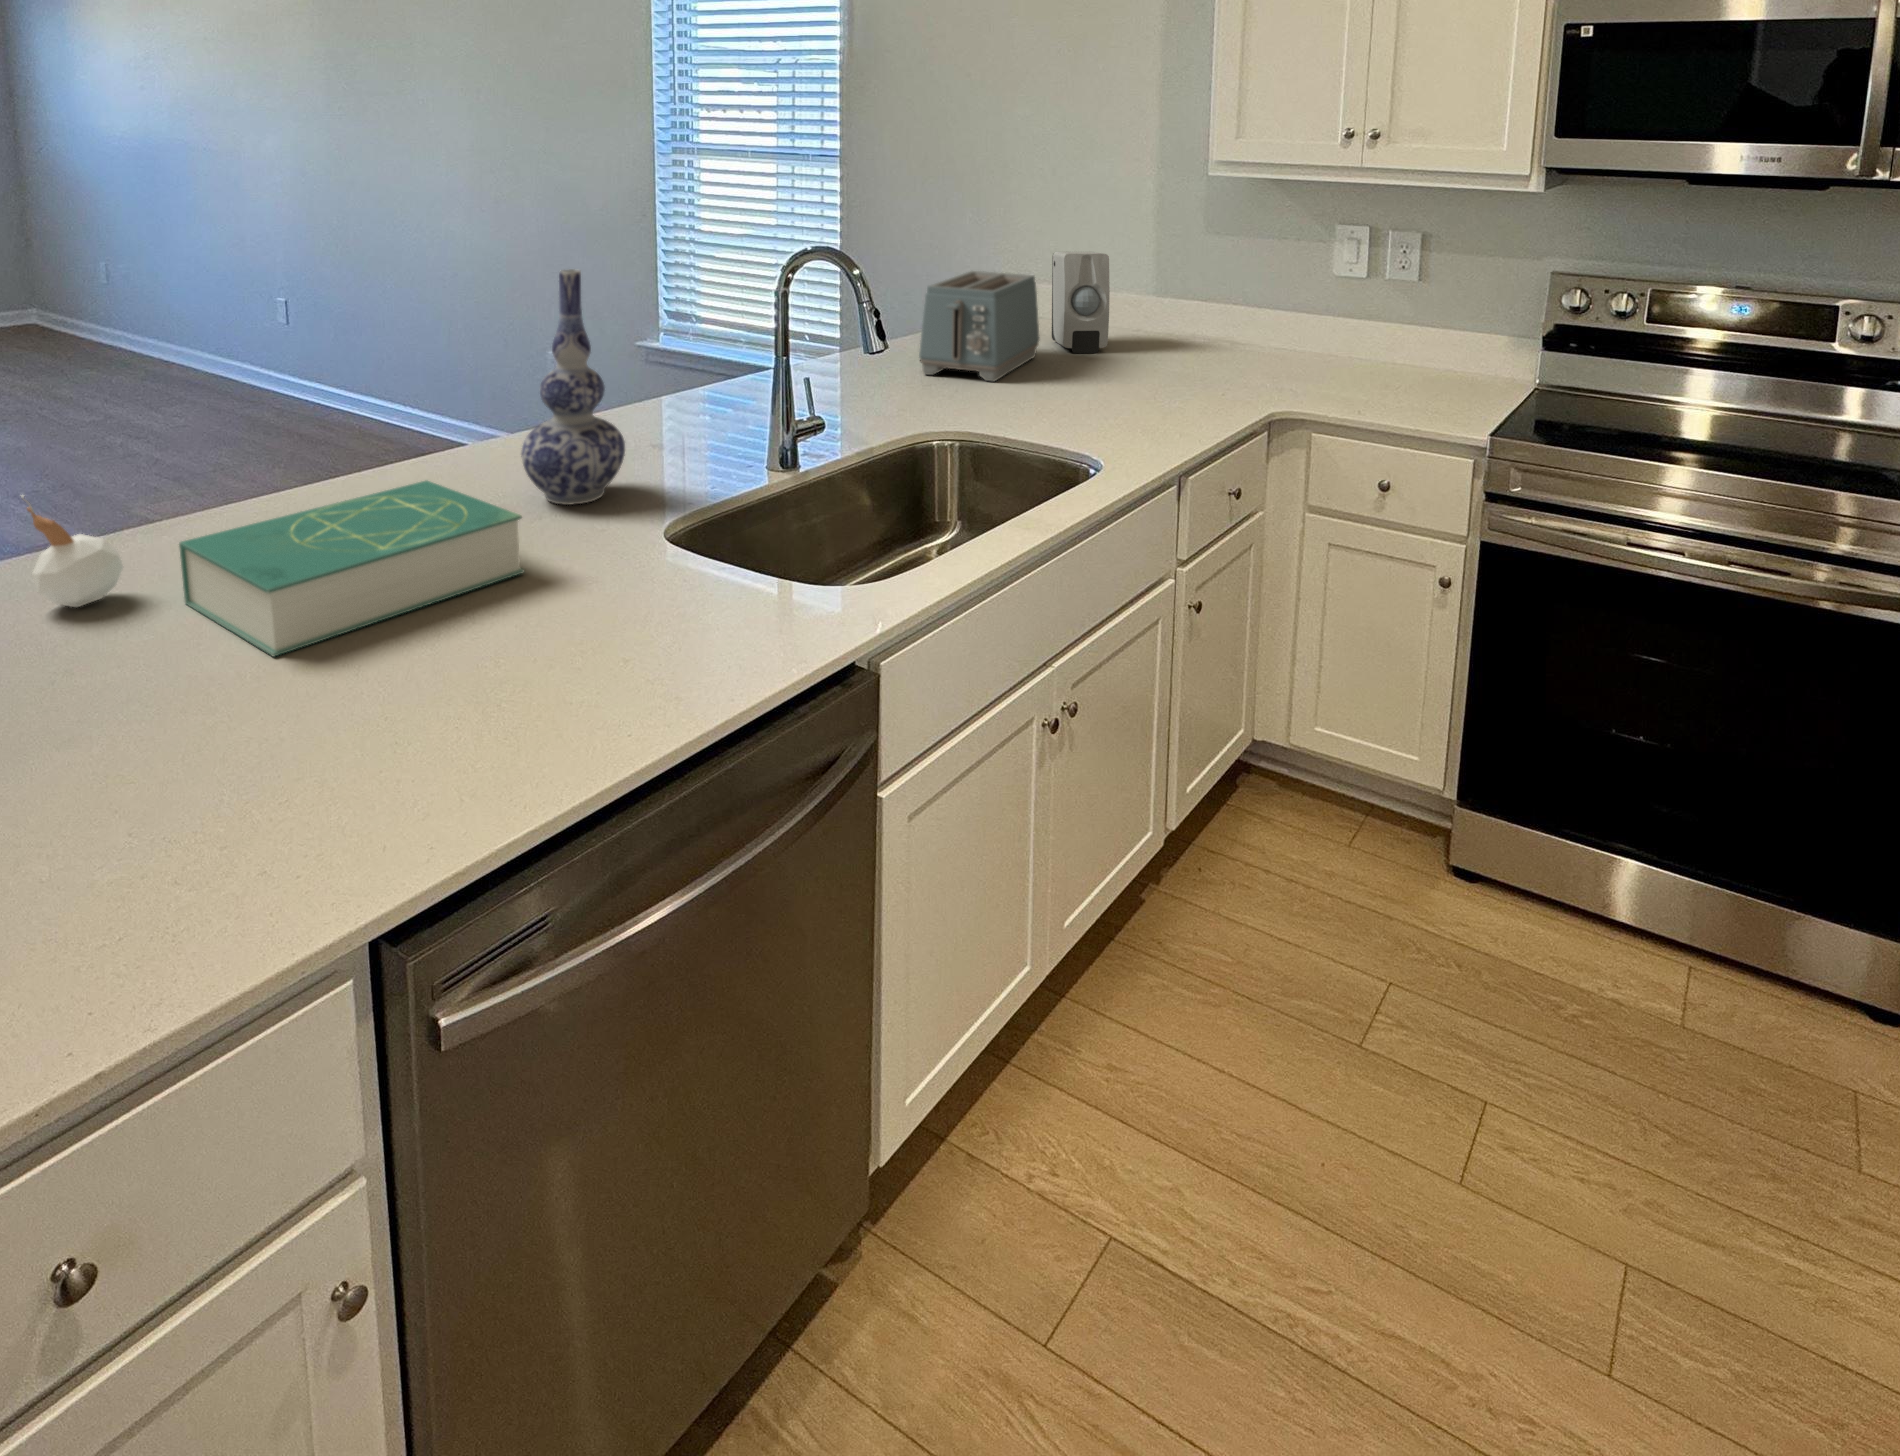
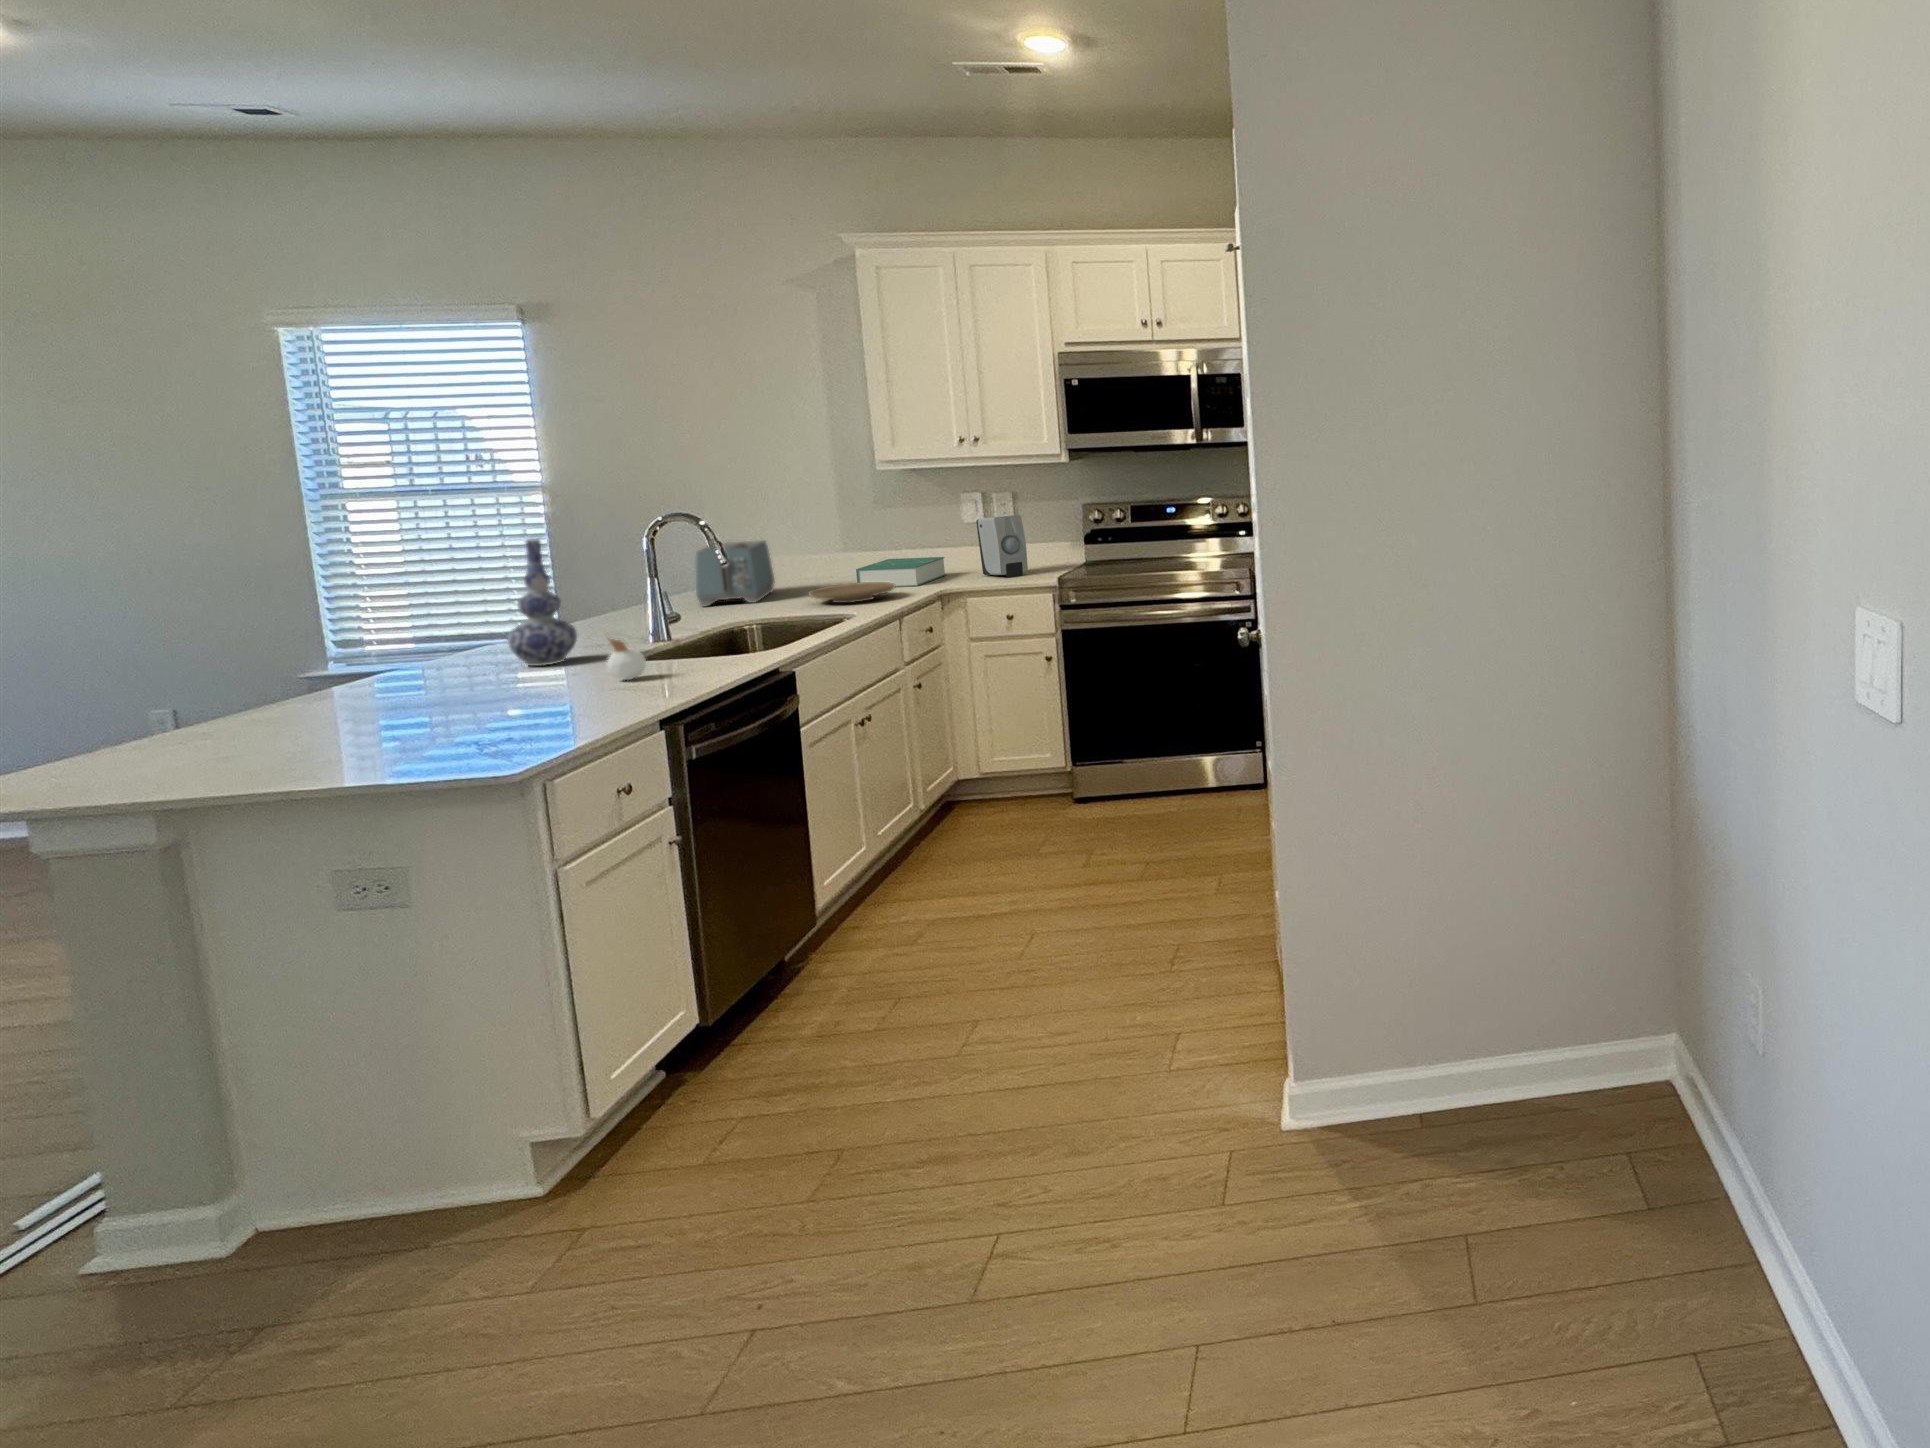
soap dispenser: present [1052,251,1110,353] -> present [976,515,1028,577]
plate: none [1055,375,1193,421] -> present [809,582,895,603]
book: present [179,481,524,656] -> present [856,557,946,587]
candle: present [21,495,123,607] -> present [606,637,646,680]

